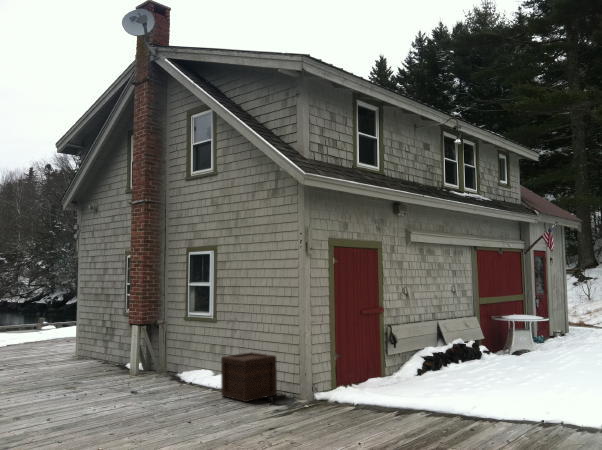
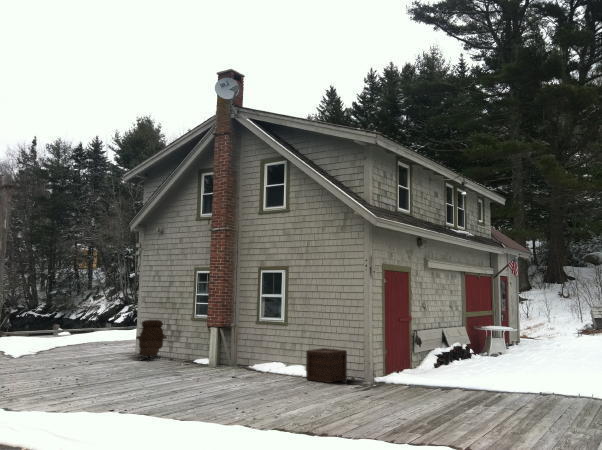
lounge chair: none [60,316,102,367] -> present [136,320,167,360]

